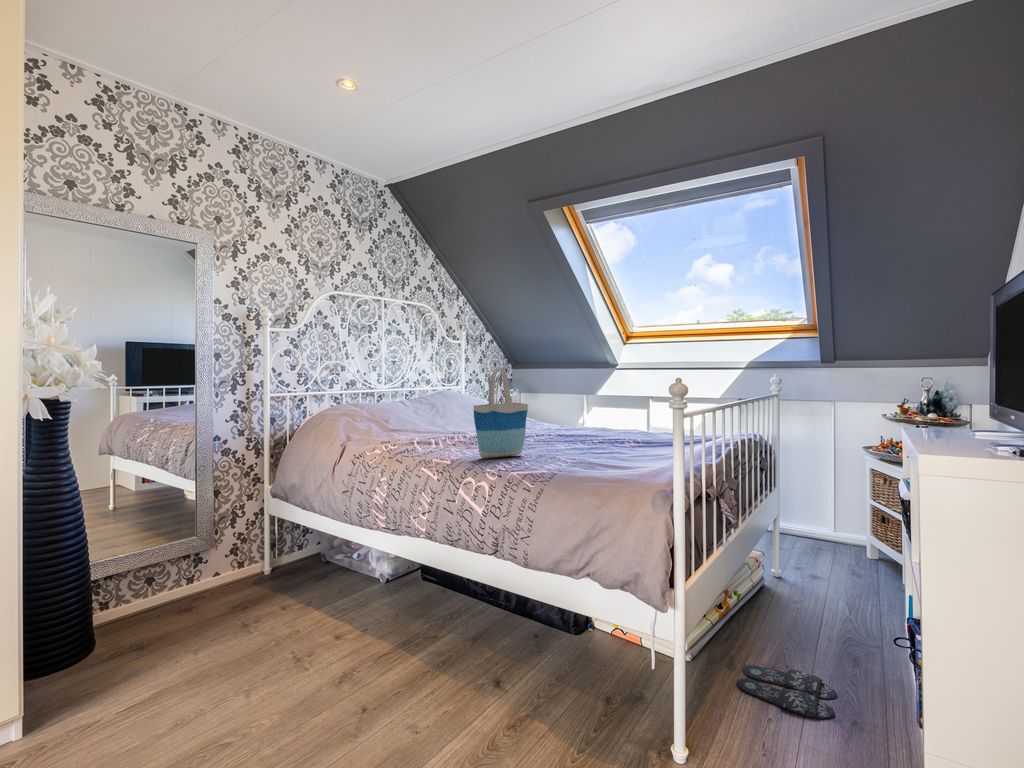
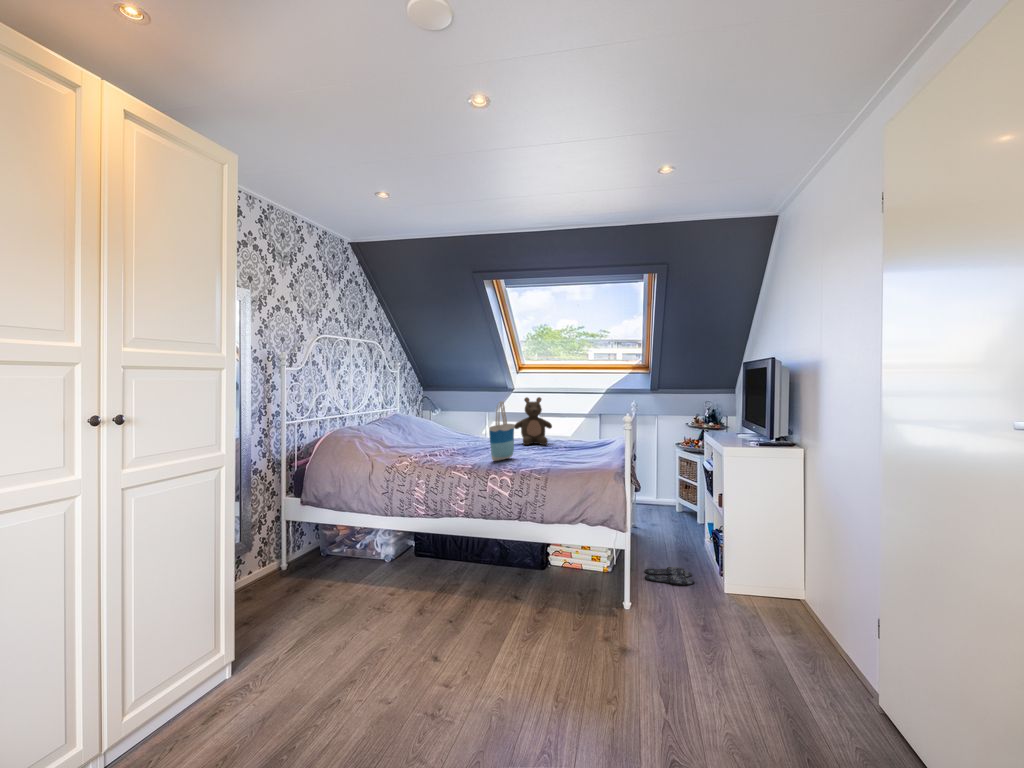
stuffed bear: none [573,372,629,441] -> present [514,397,552,445]

